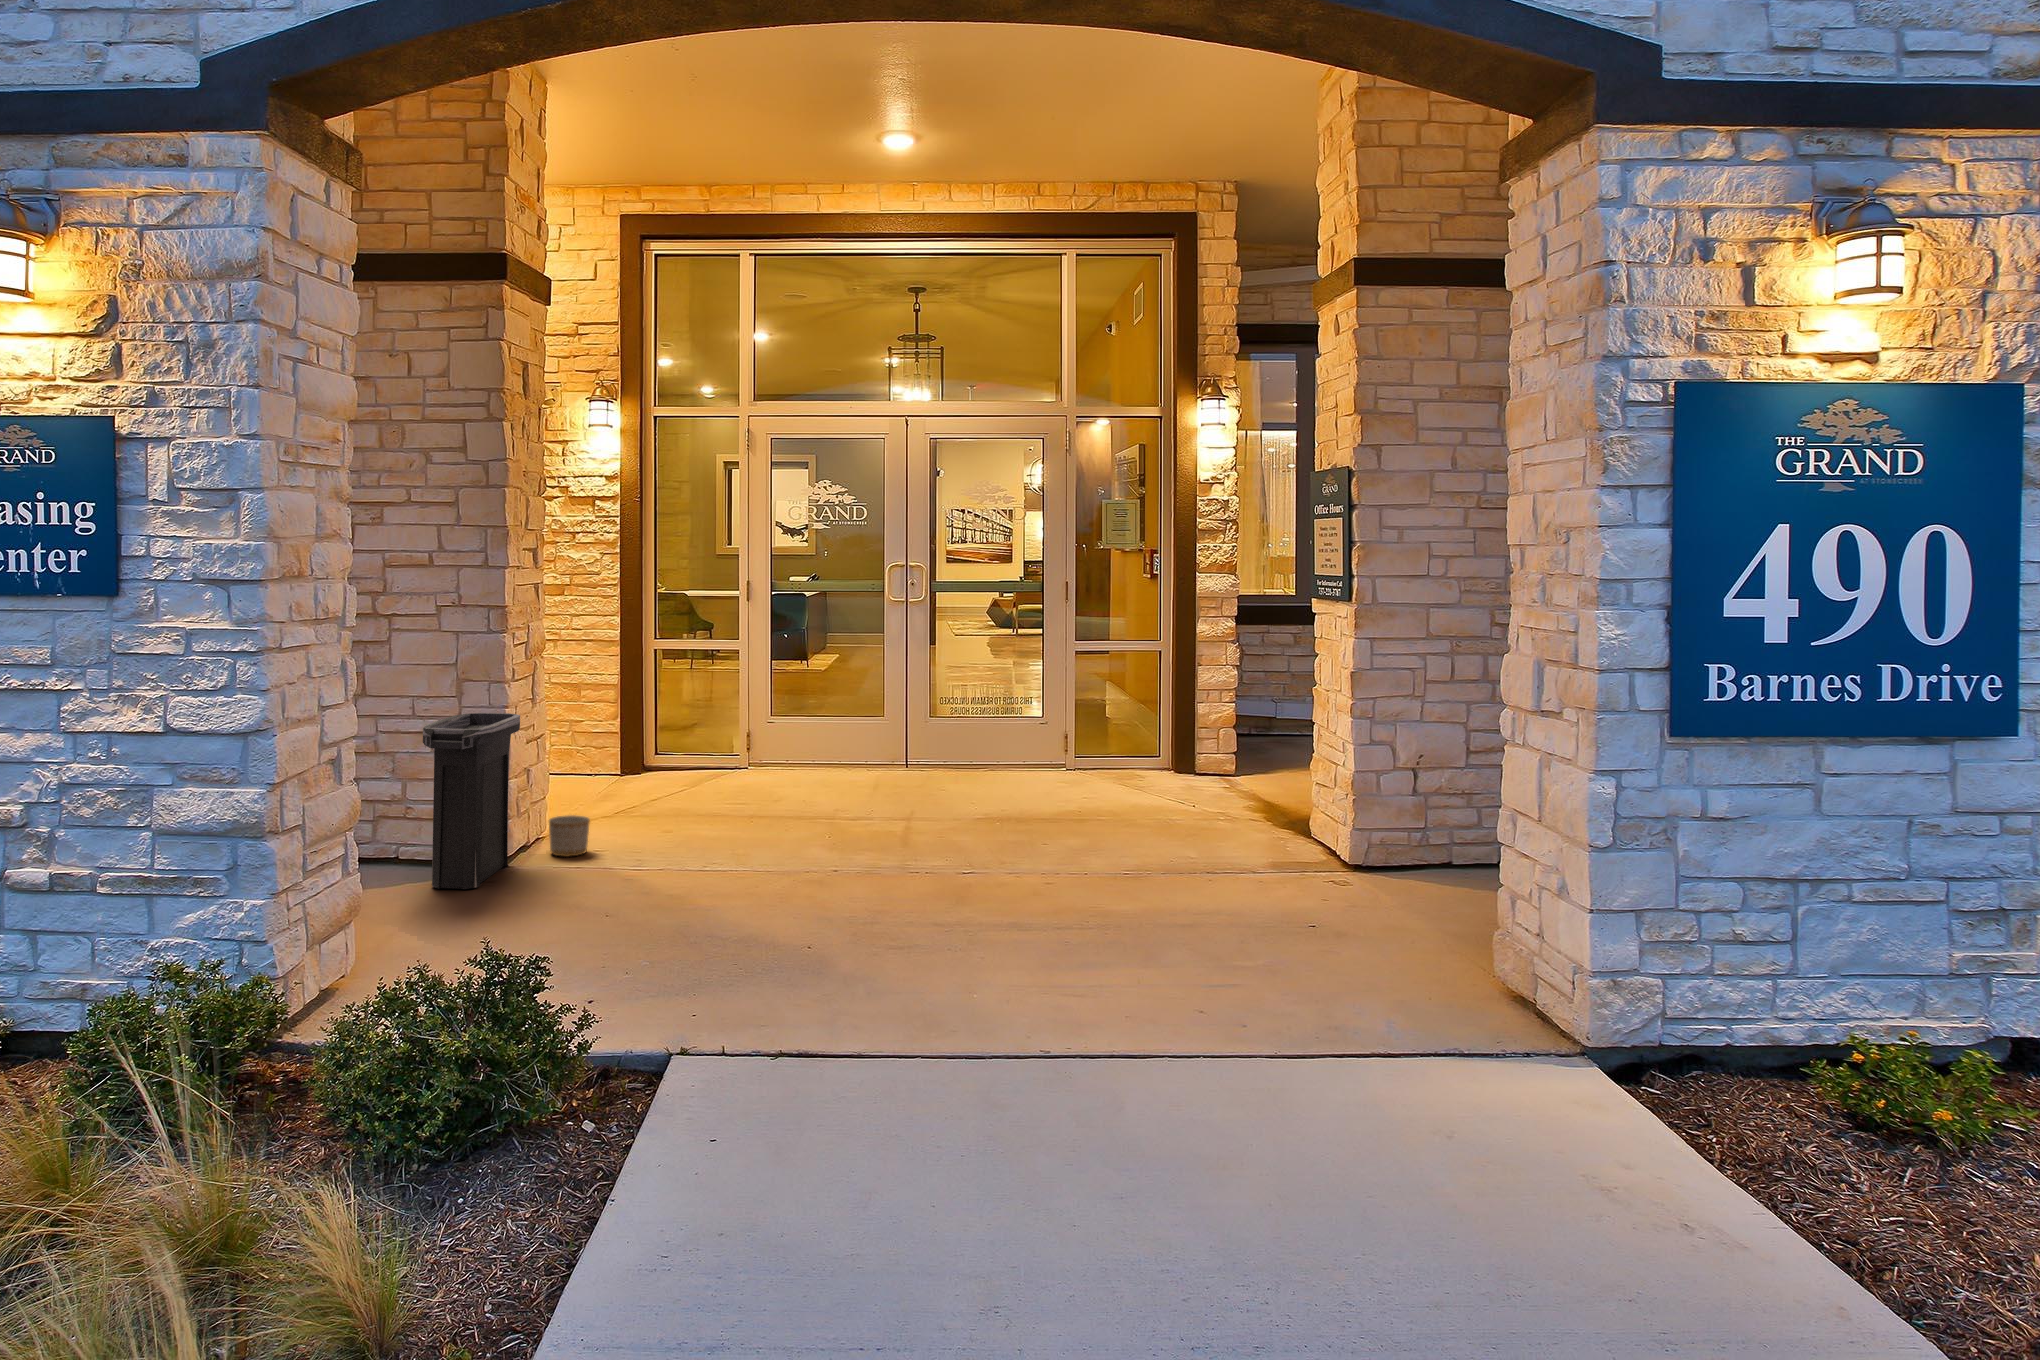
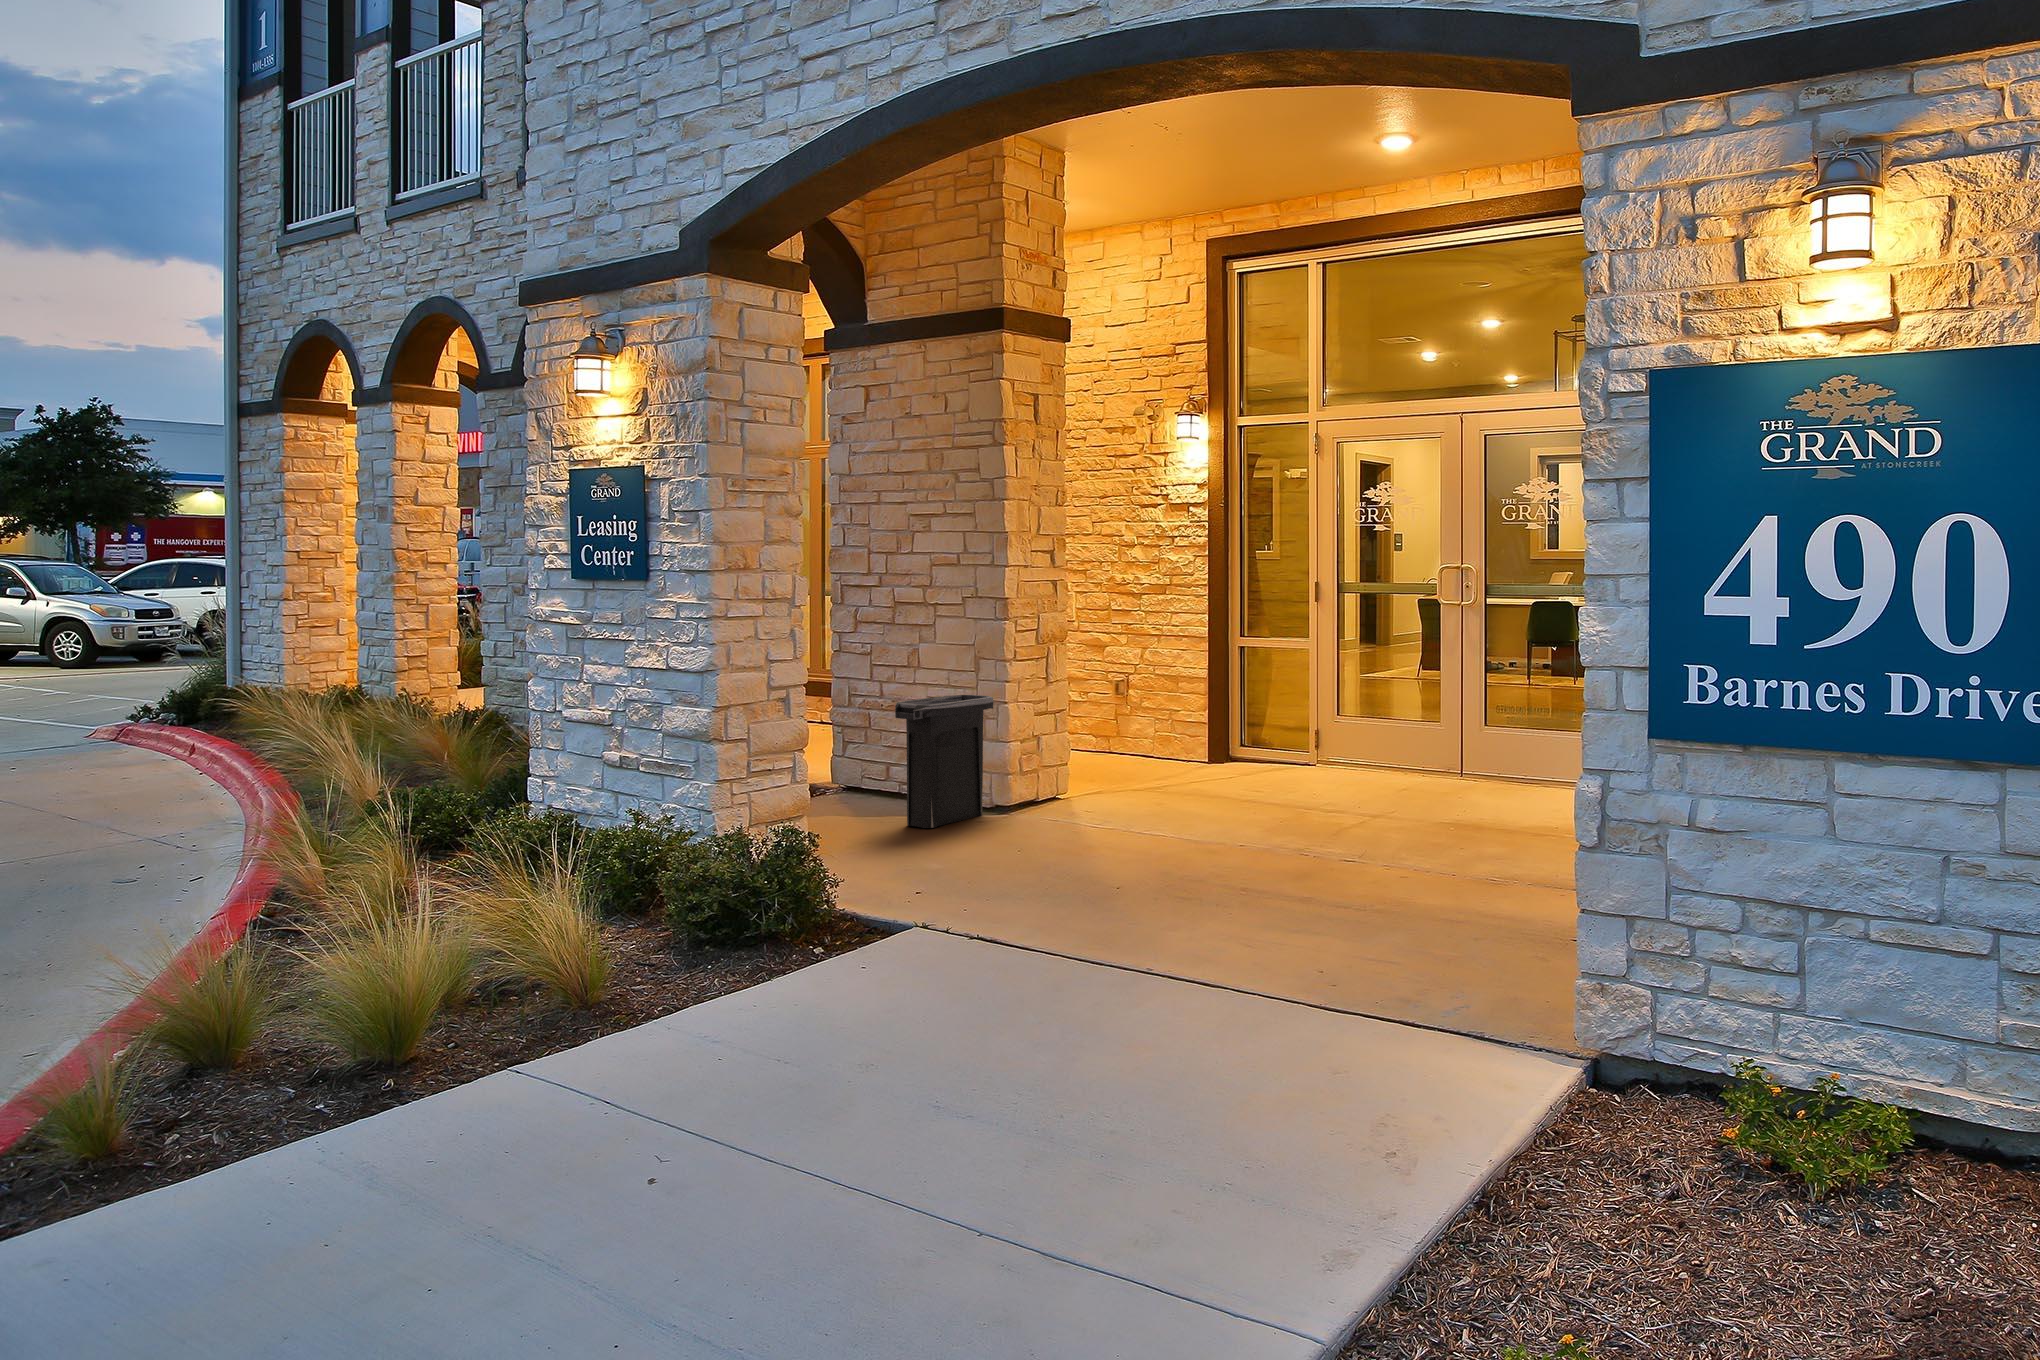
planter: present [549,815,590,857] -> none [1020,781,1052,813]

